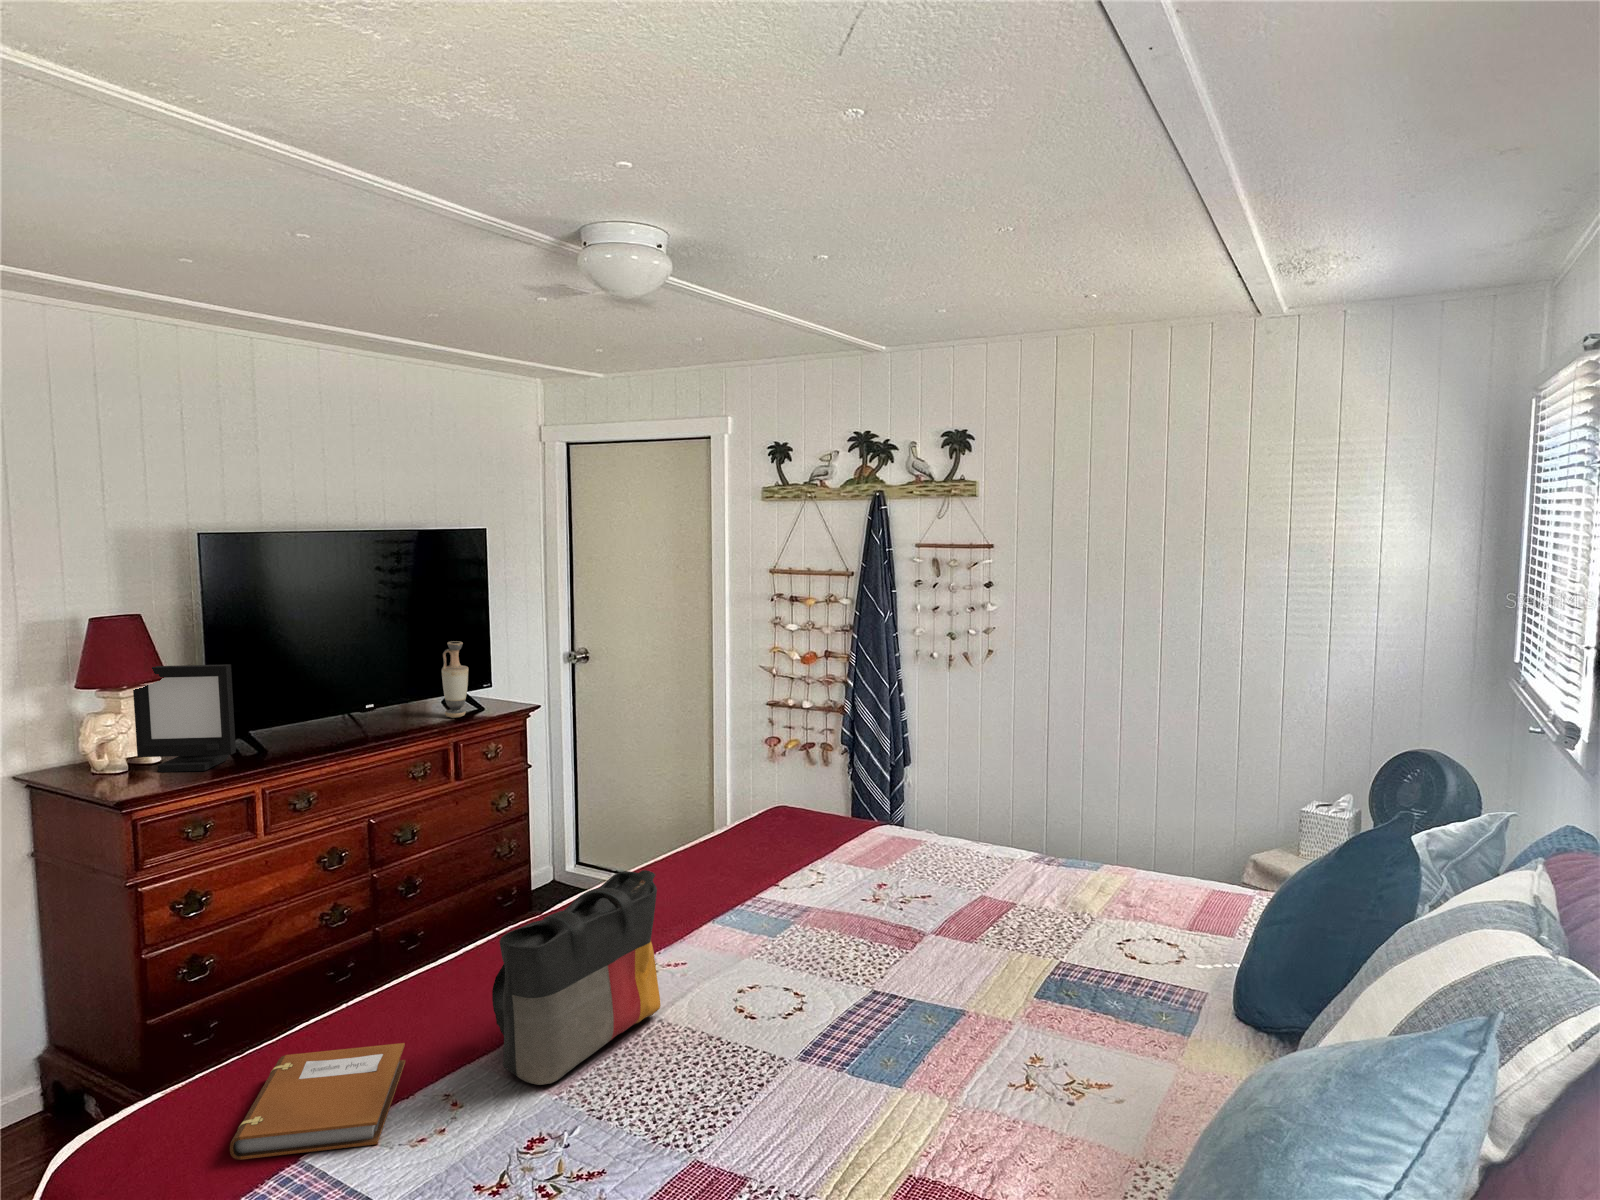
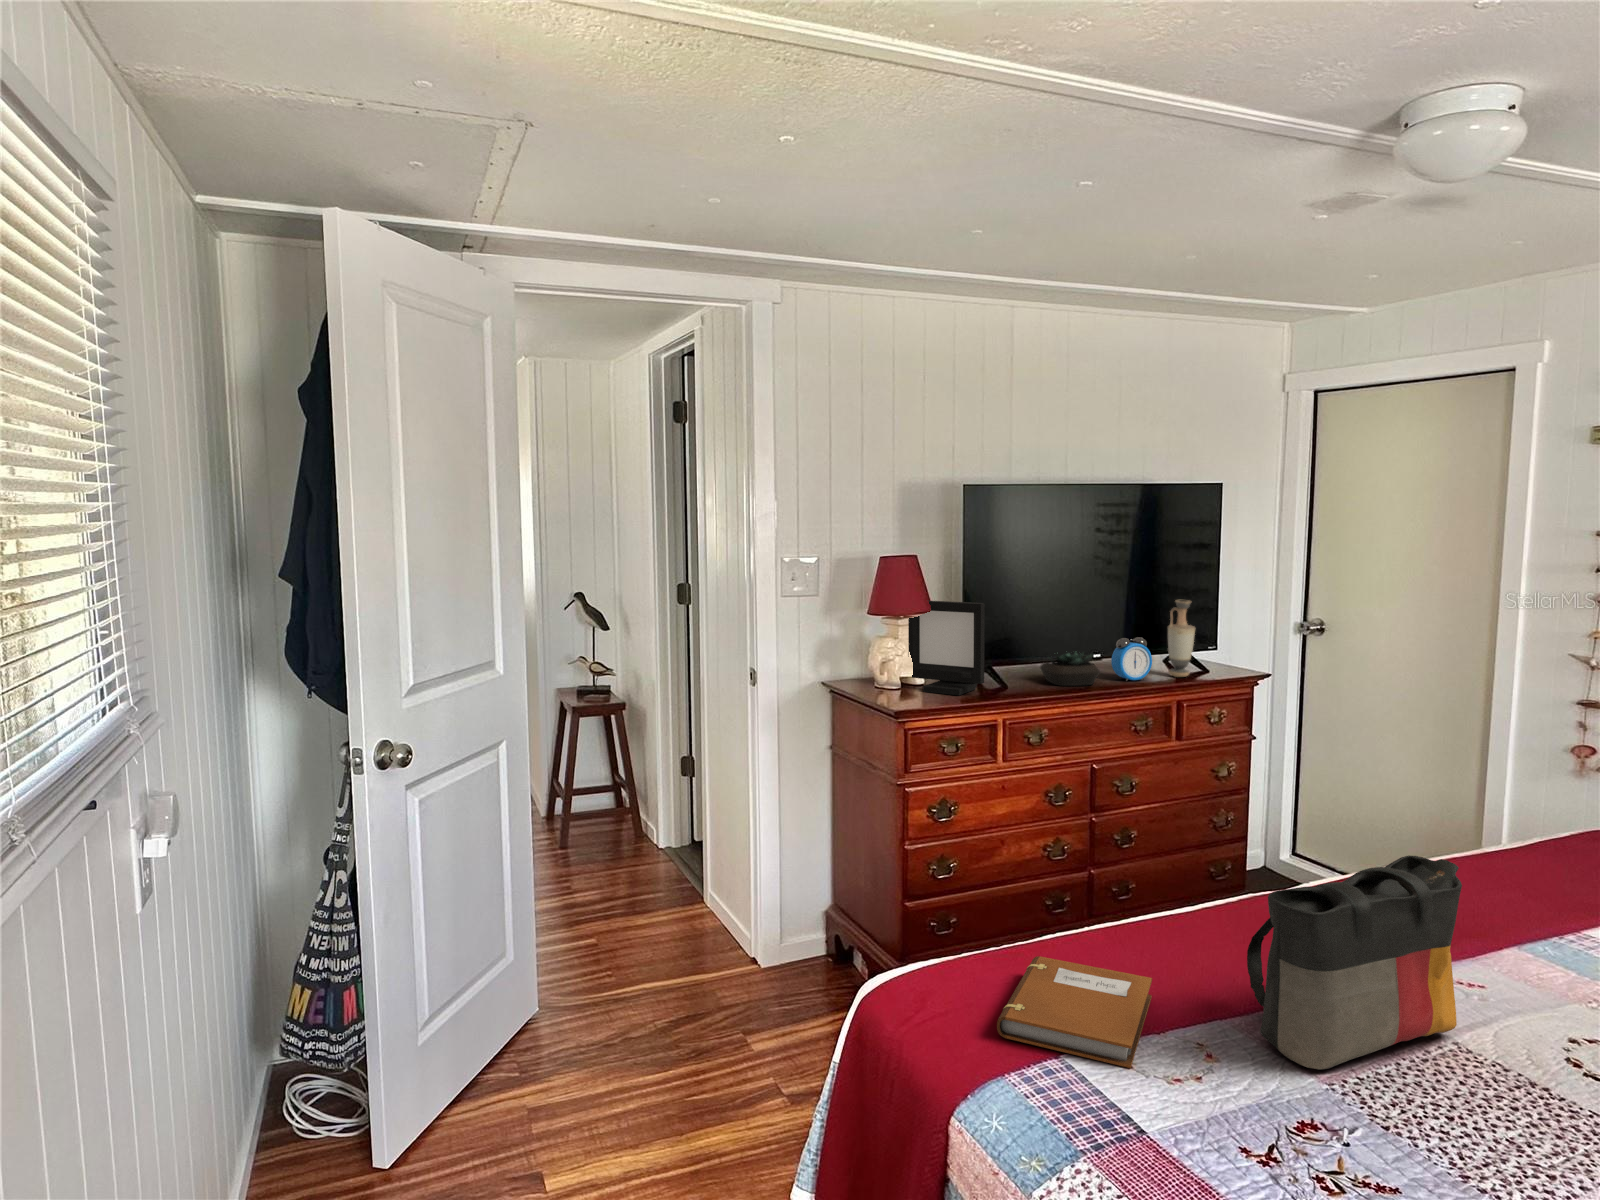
alarm clock: none [385,683,427,729] -> present [1111,637,1152,681]
succulent plant: none [305,703,373,743] -> present [1040,653,1100,686]

